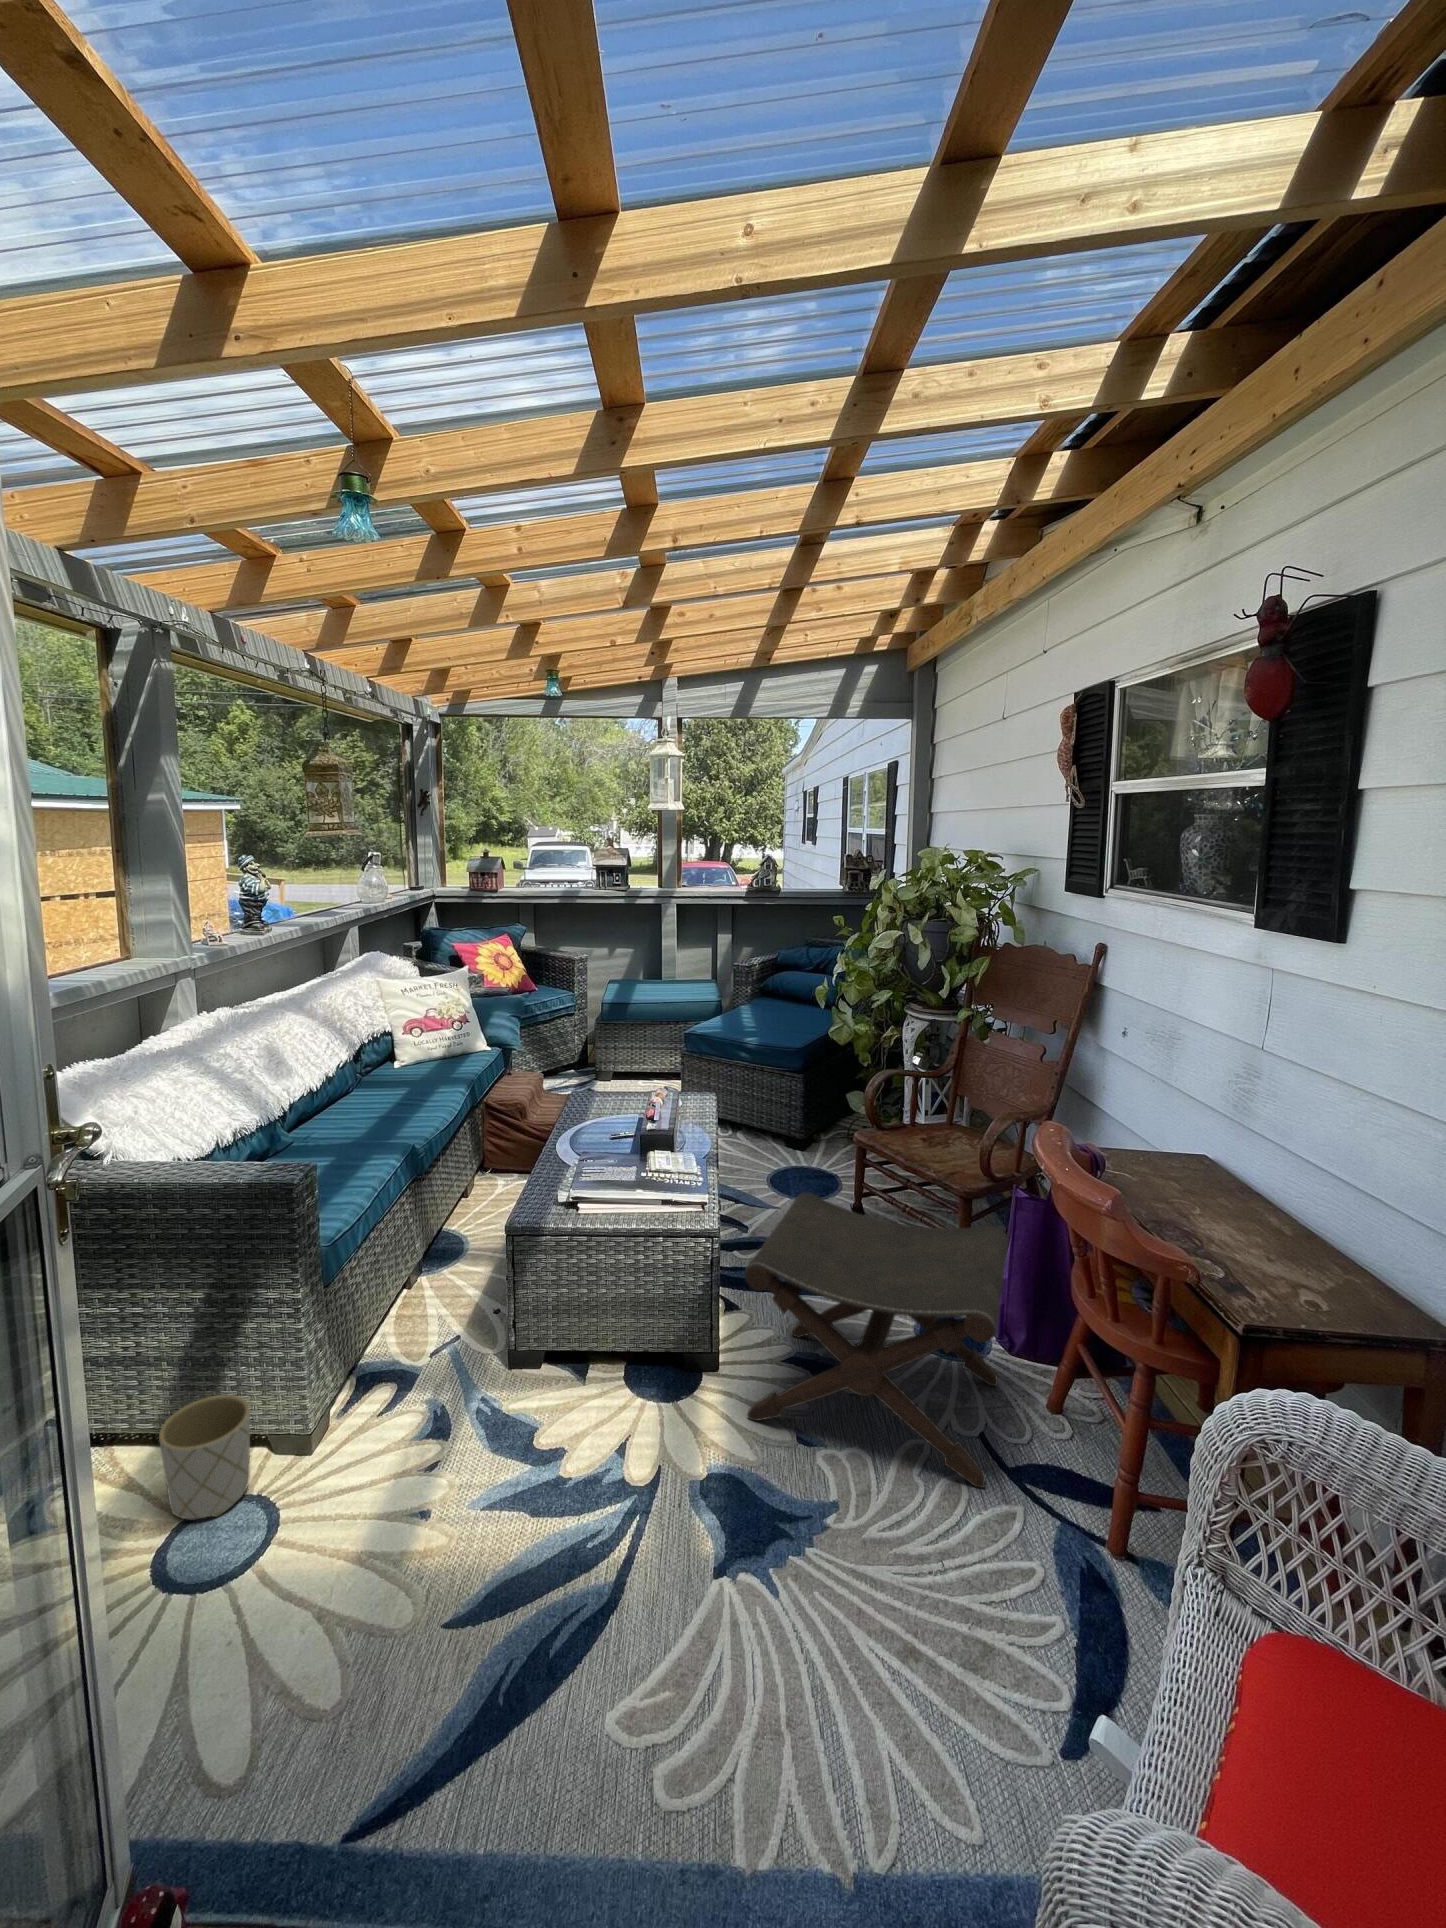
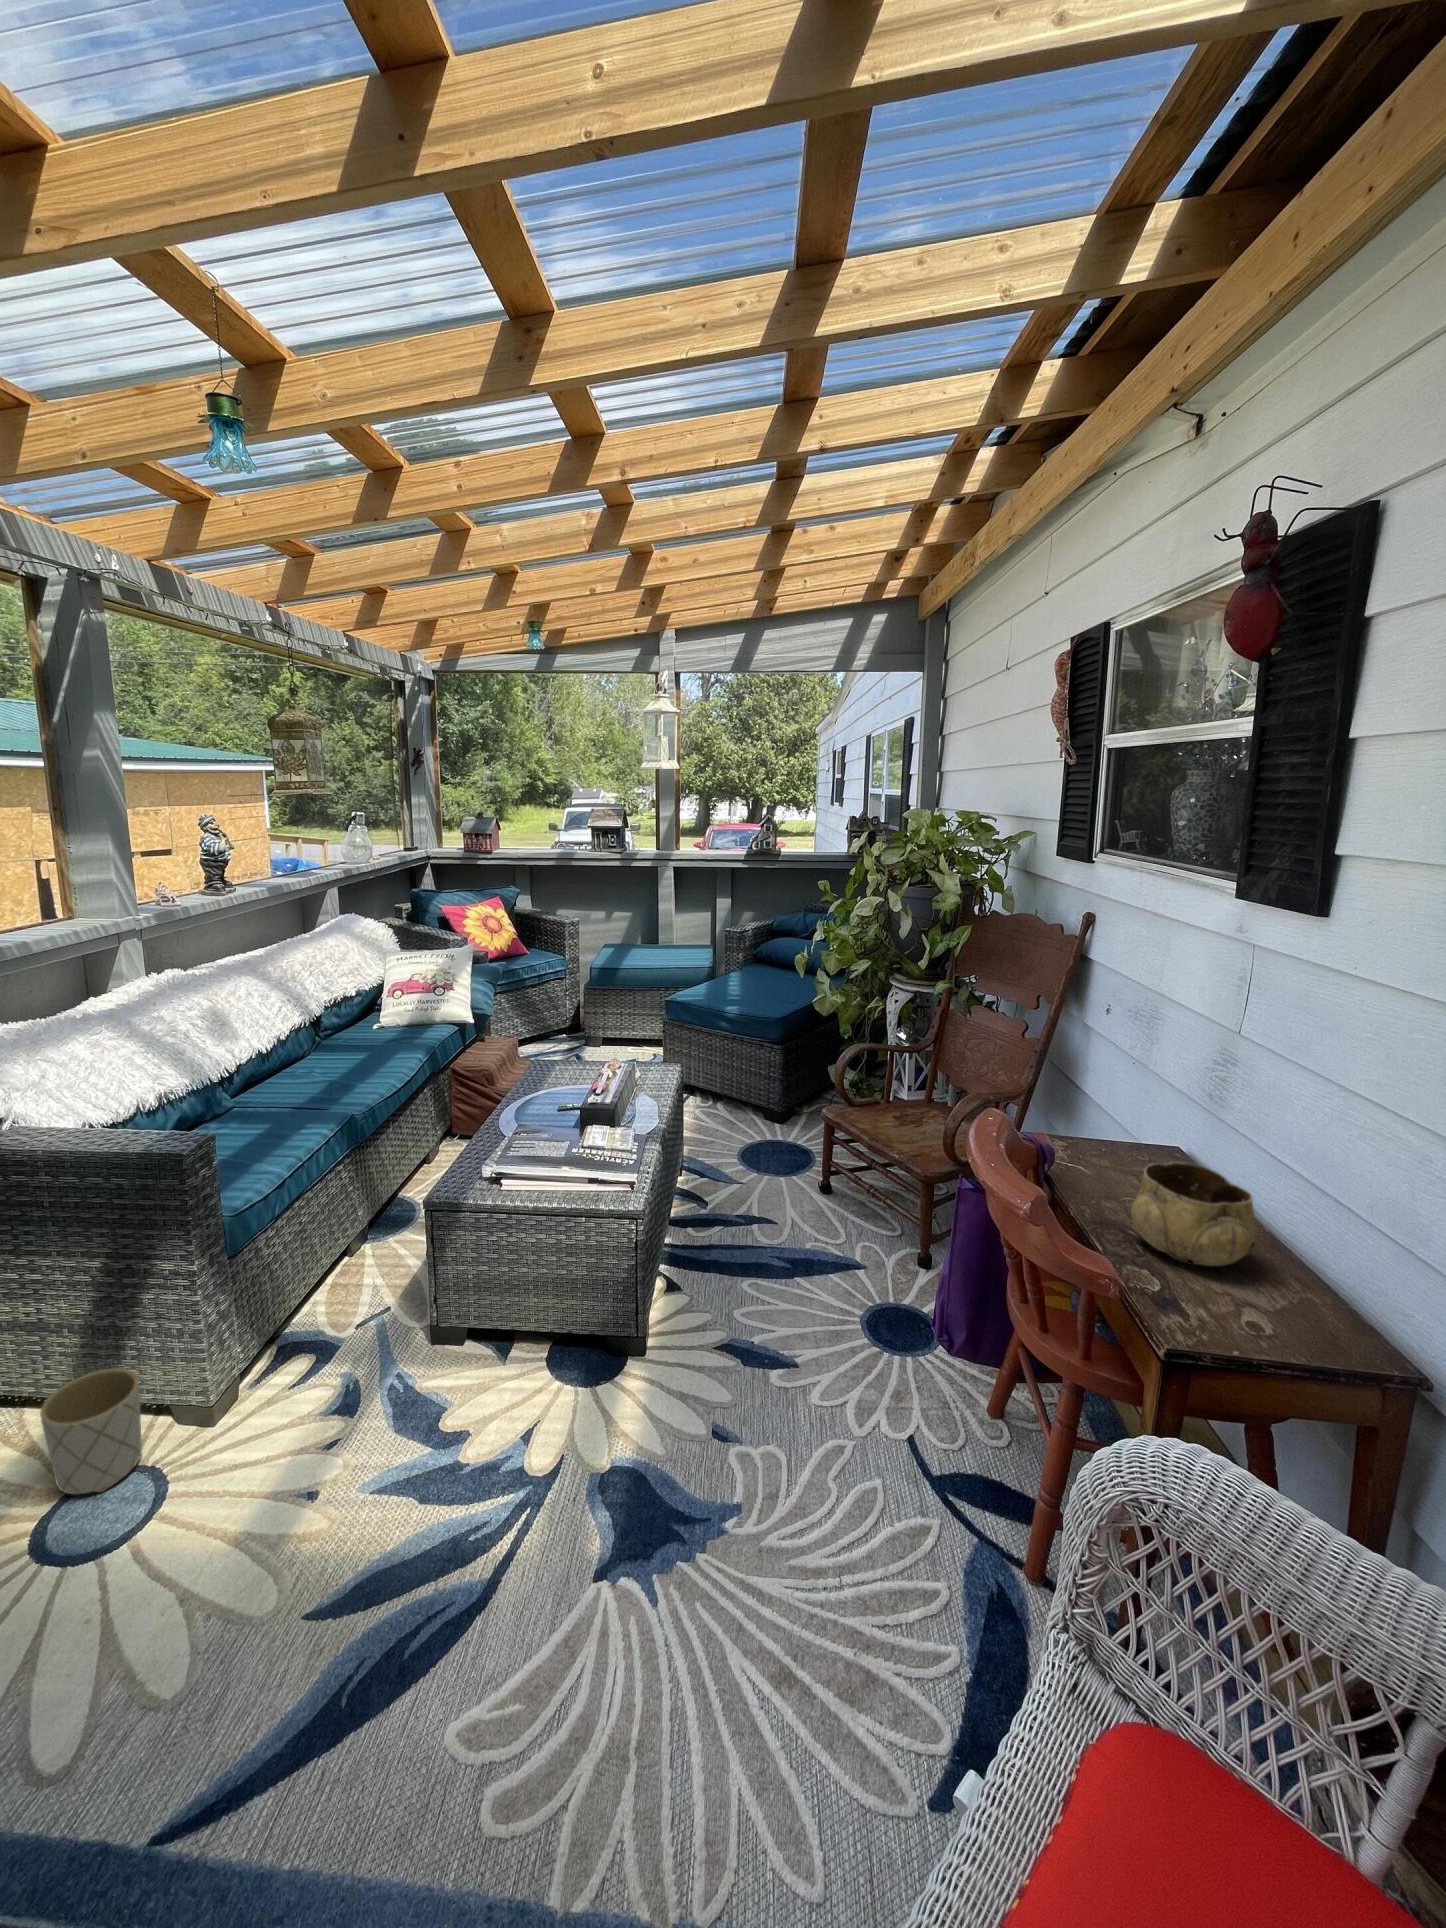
decorative bowl: none [1194,1167,1308,1258] -> present [1131,1162,1256,1266]
footstool: present [745,1193,1009,1488] -> none [659,1172,953,1495]

